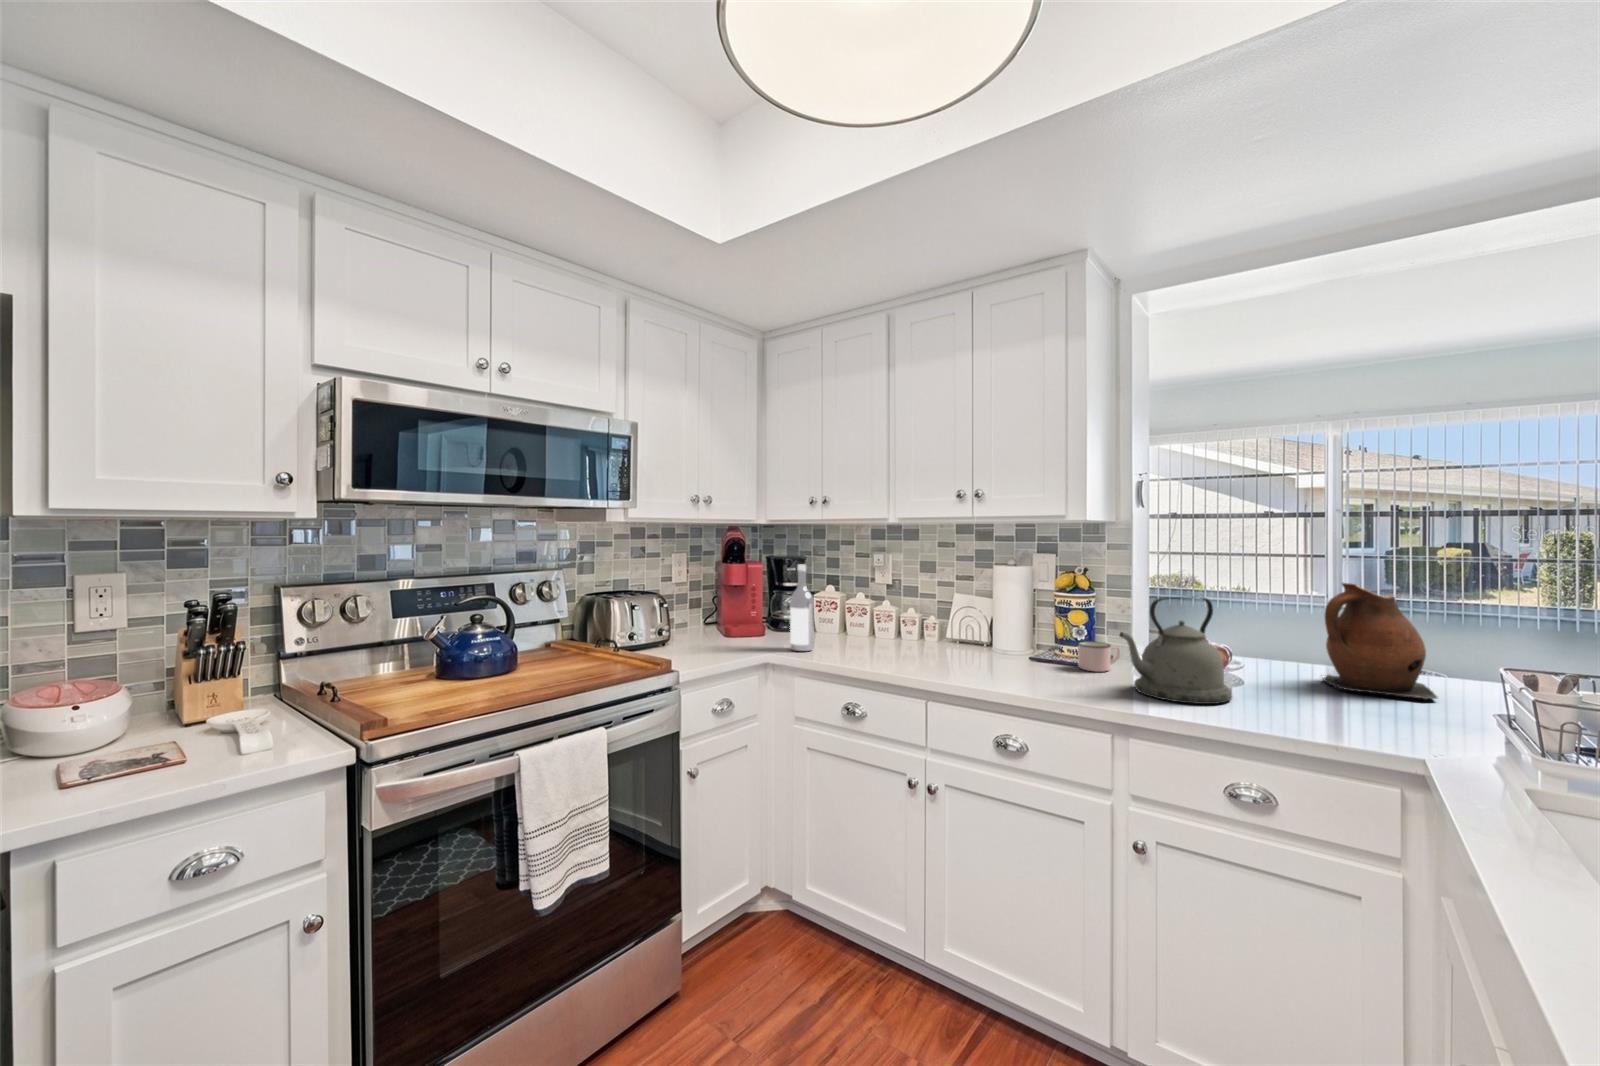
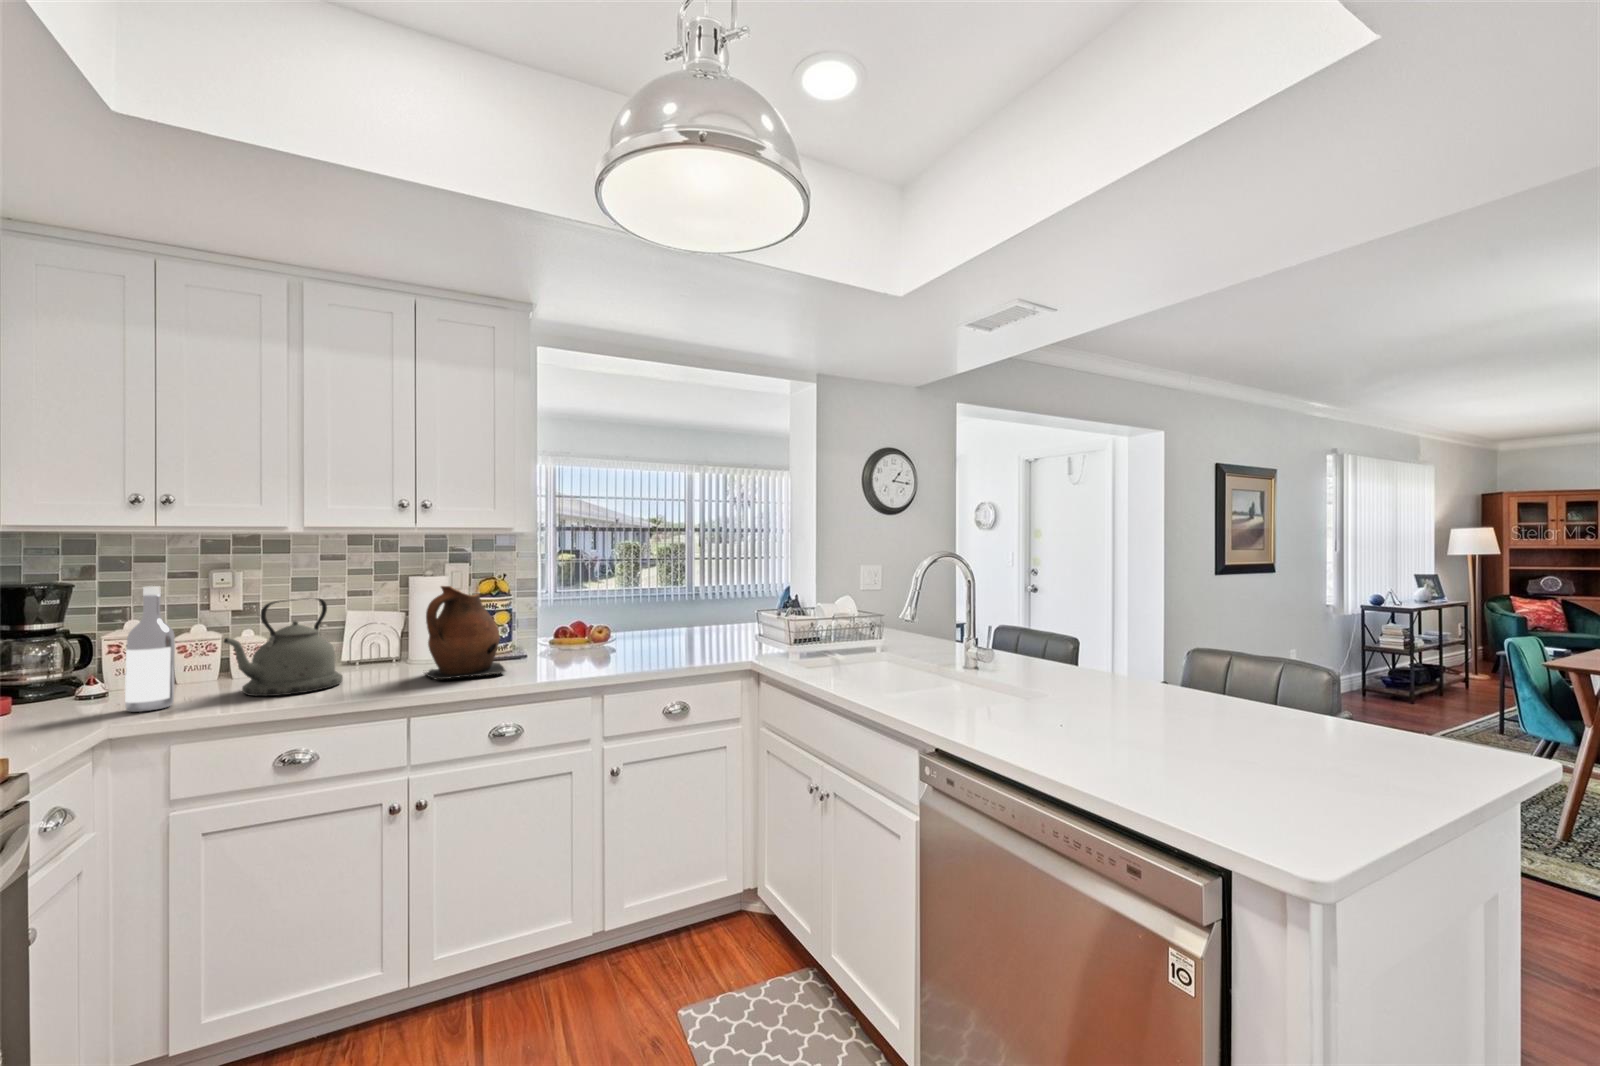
ceramic pitcher: present [1323,582,1437,700] -> present [426,586,506,680]
kettle: present [1120,596,1232,704] -> present [224,598,343,696]
mug: present [1078,641,1120,672] -> none [515,635,547,659]

